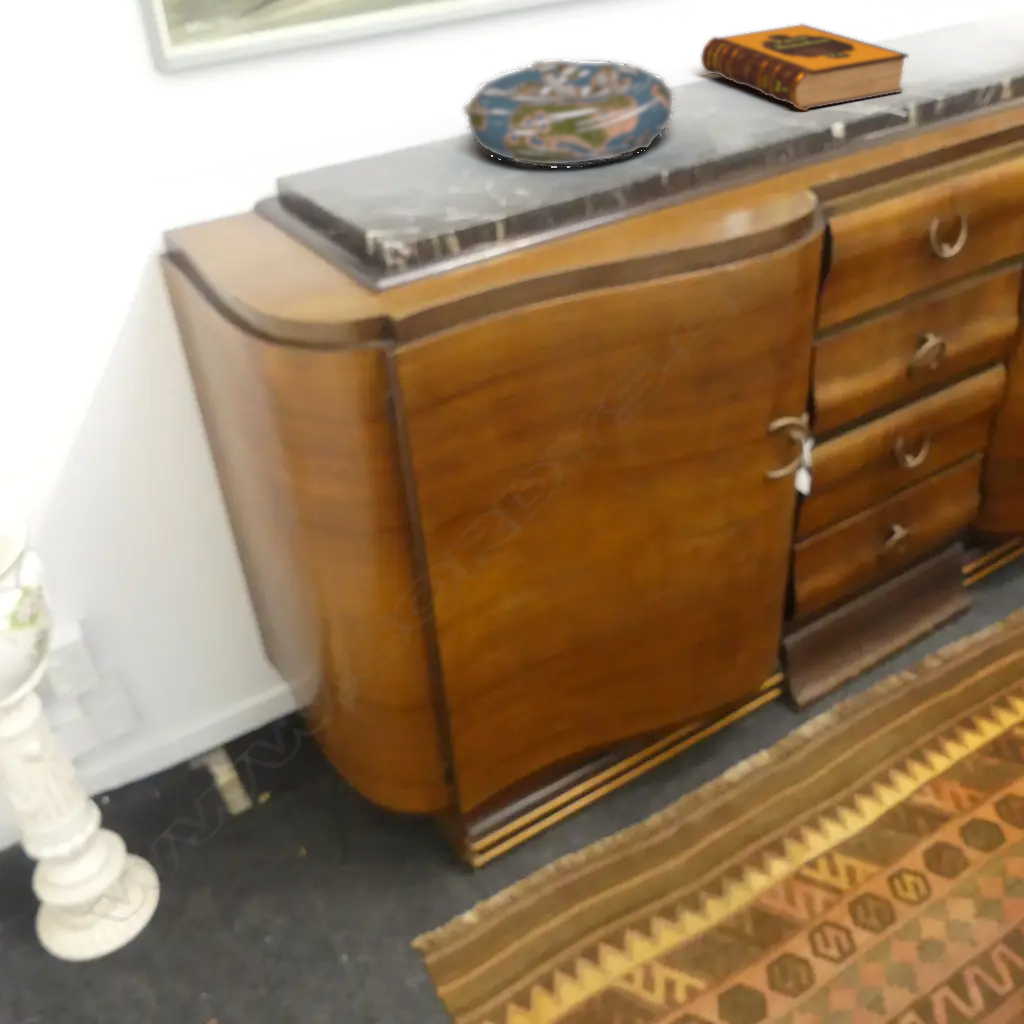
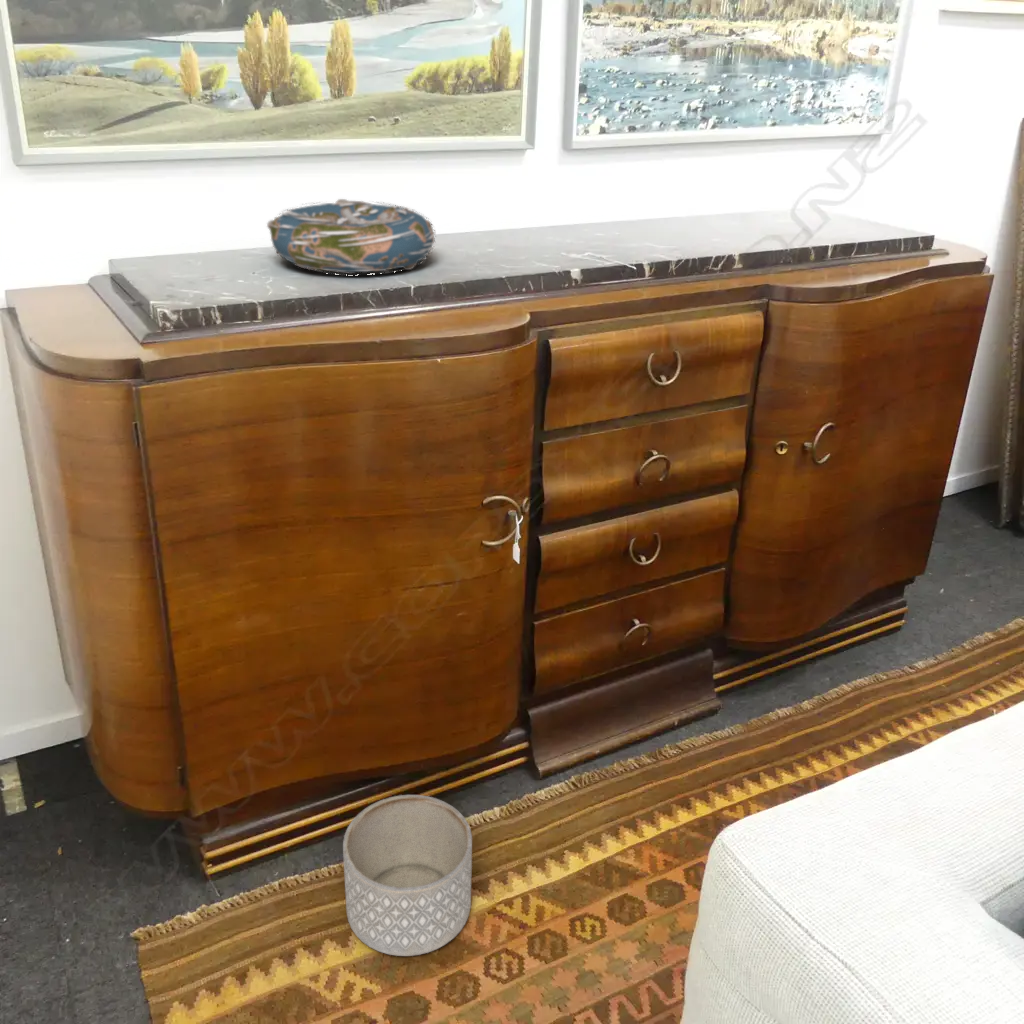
hardback book: present [701,25,908,111] -> none [495,204,636,261]
planter: none [638,763,786,944] -> present [343,795,472,956]

